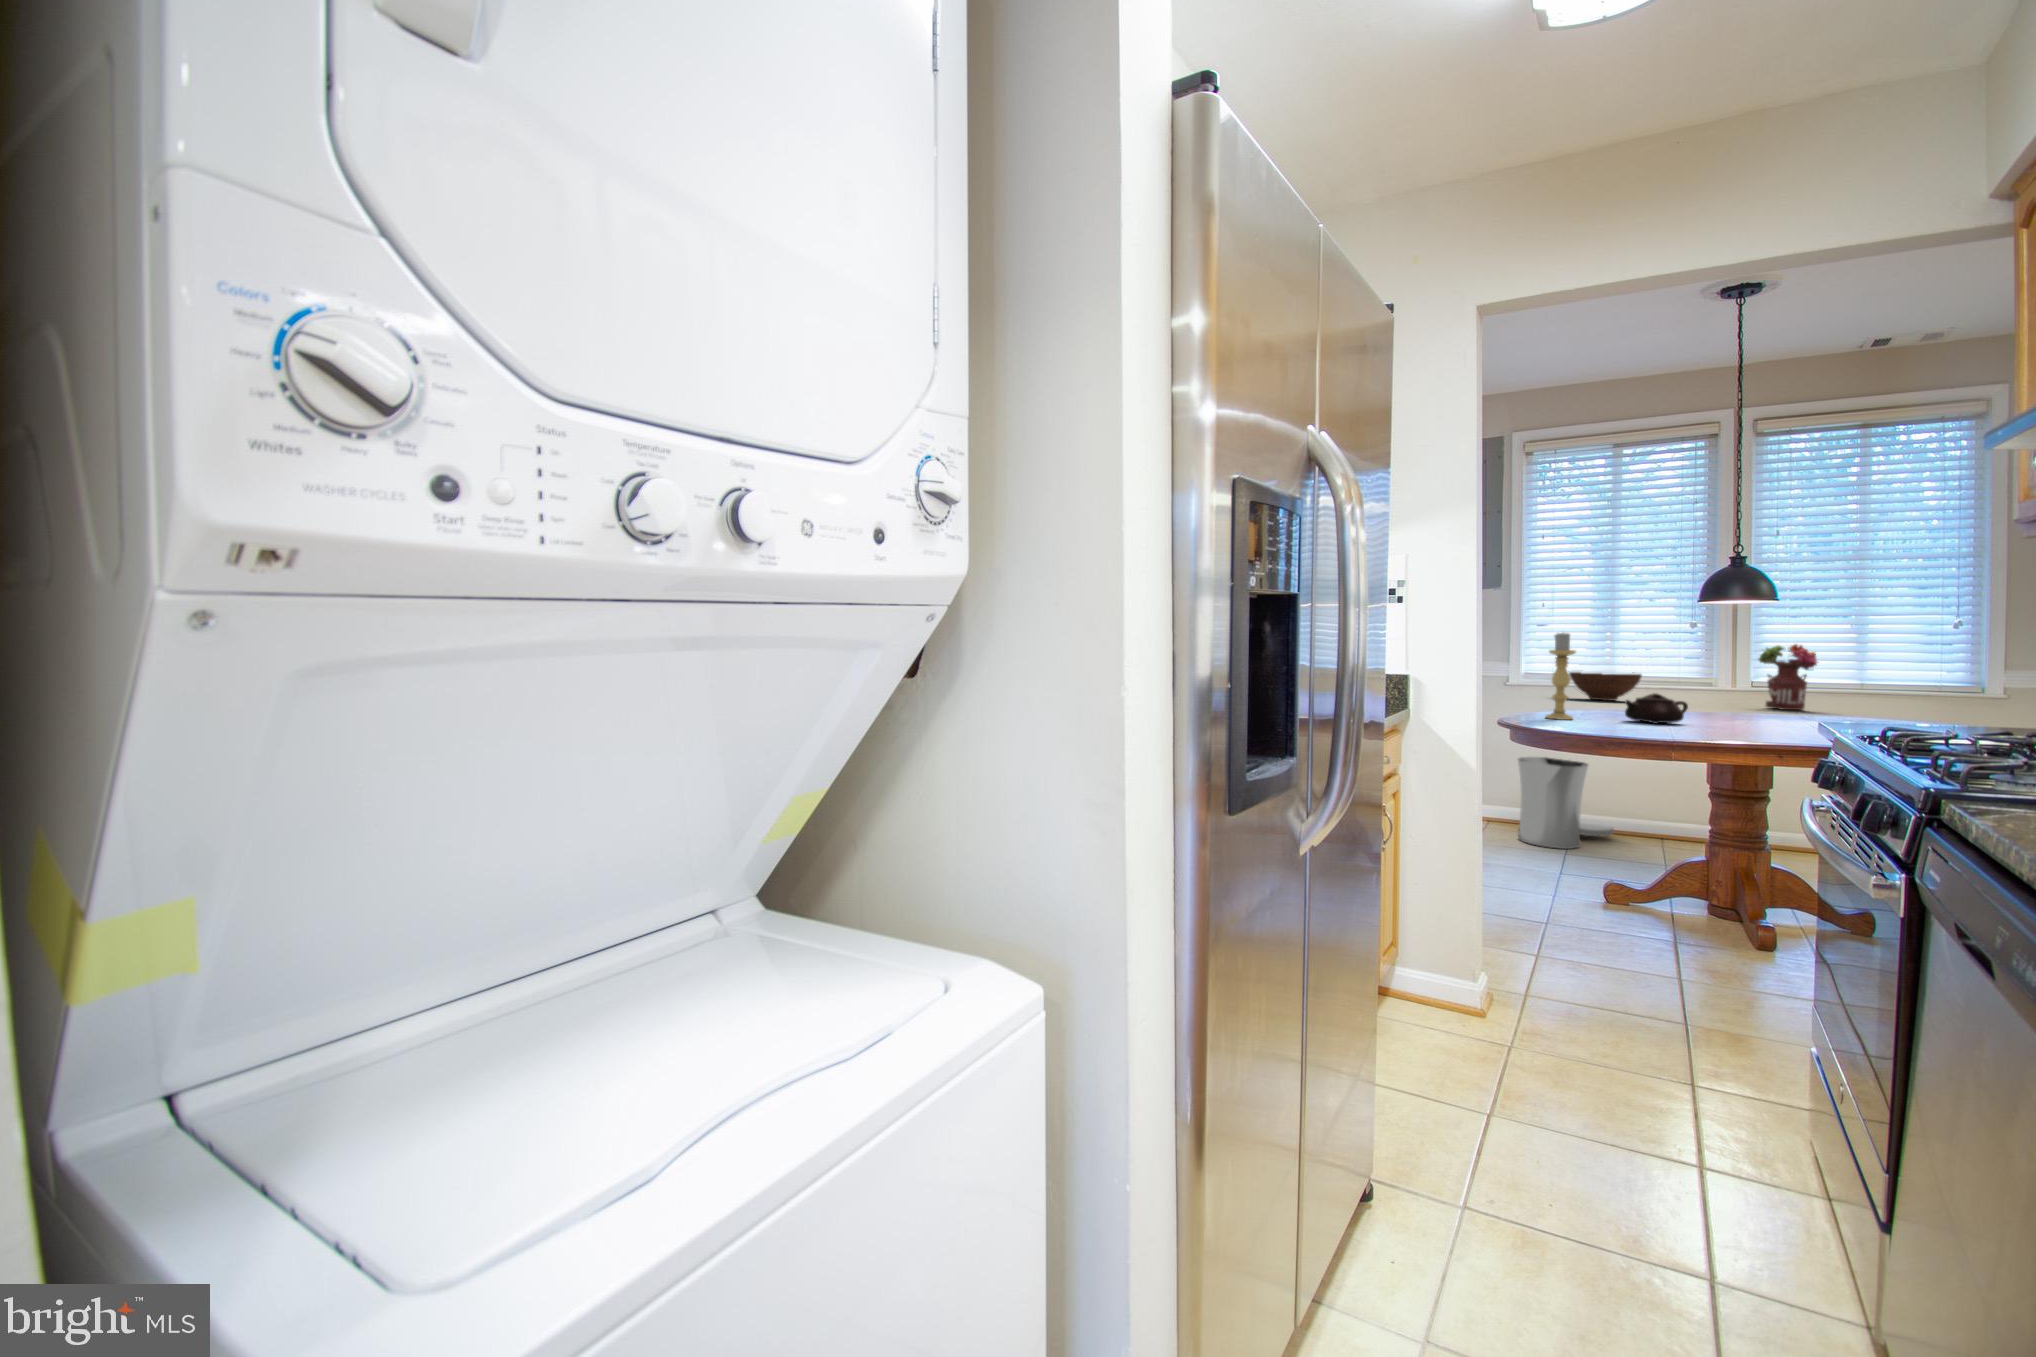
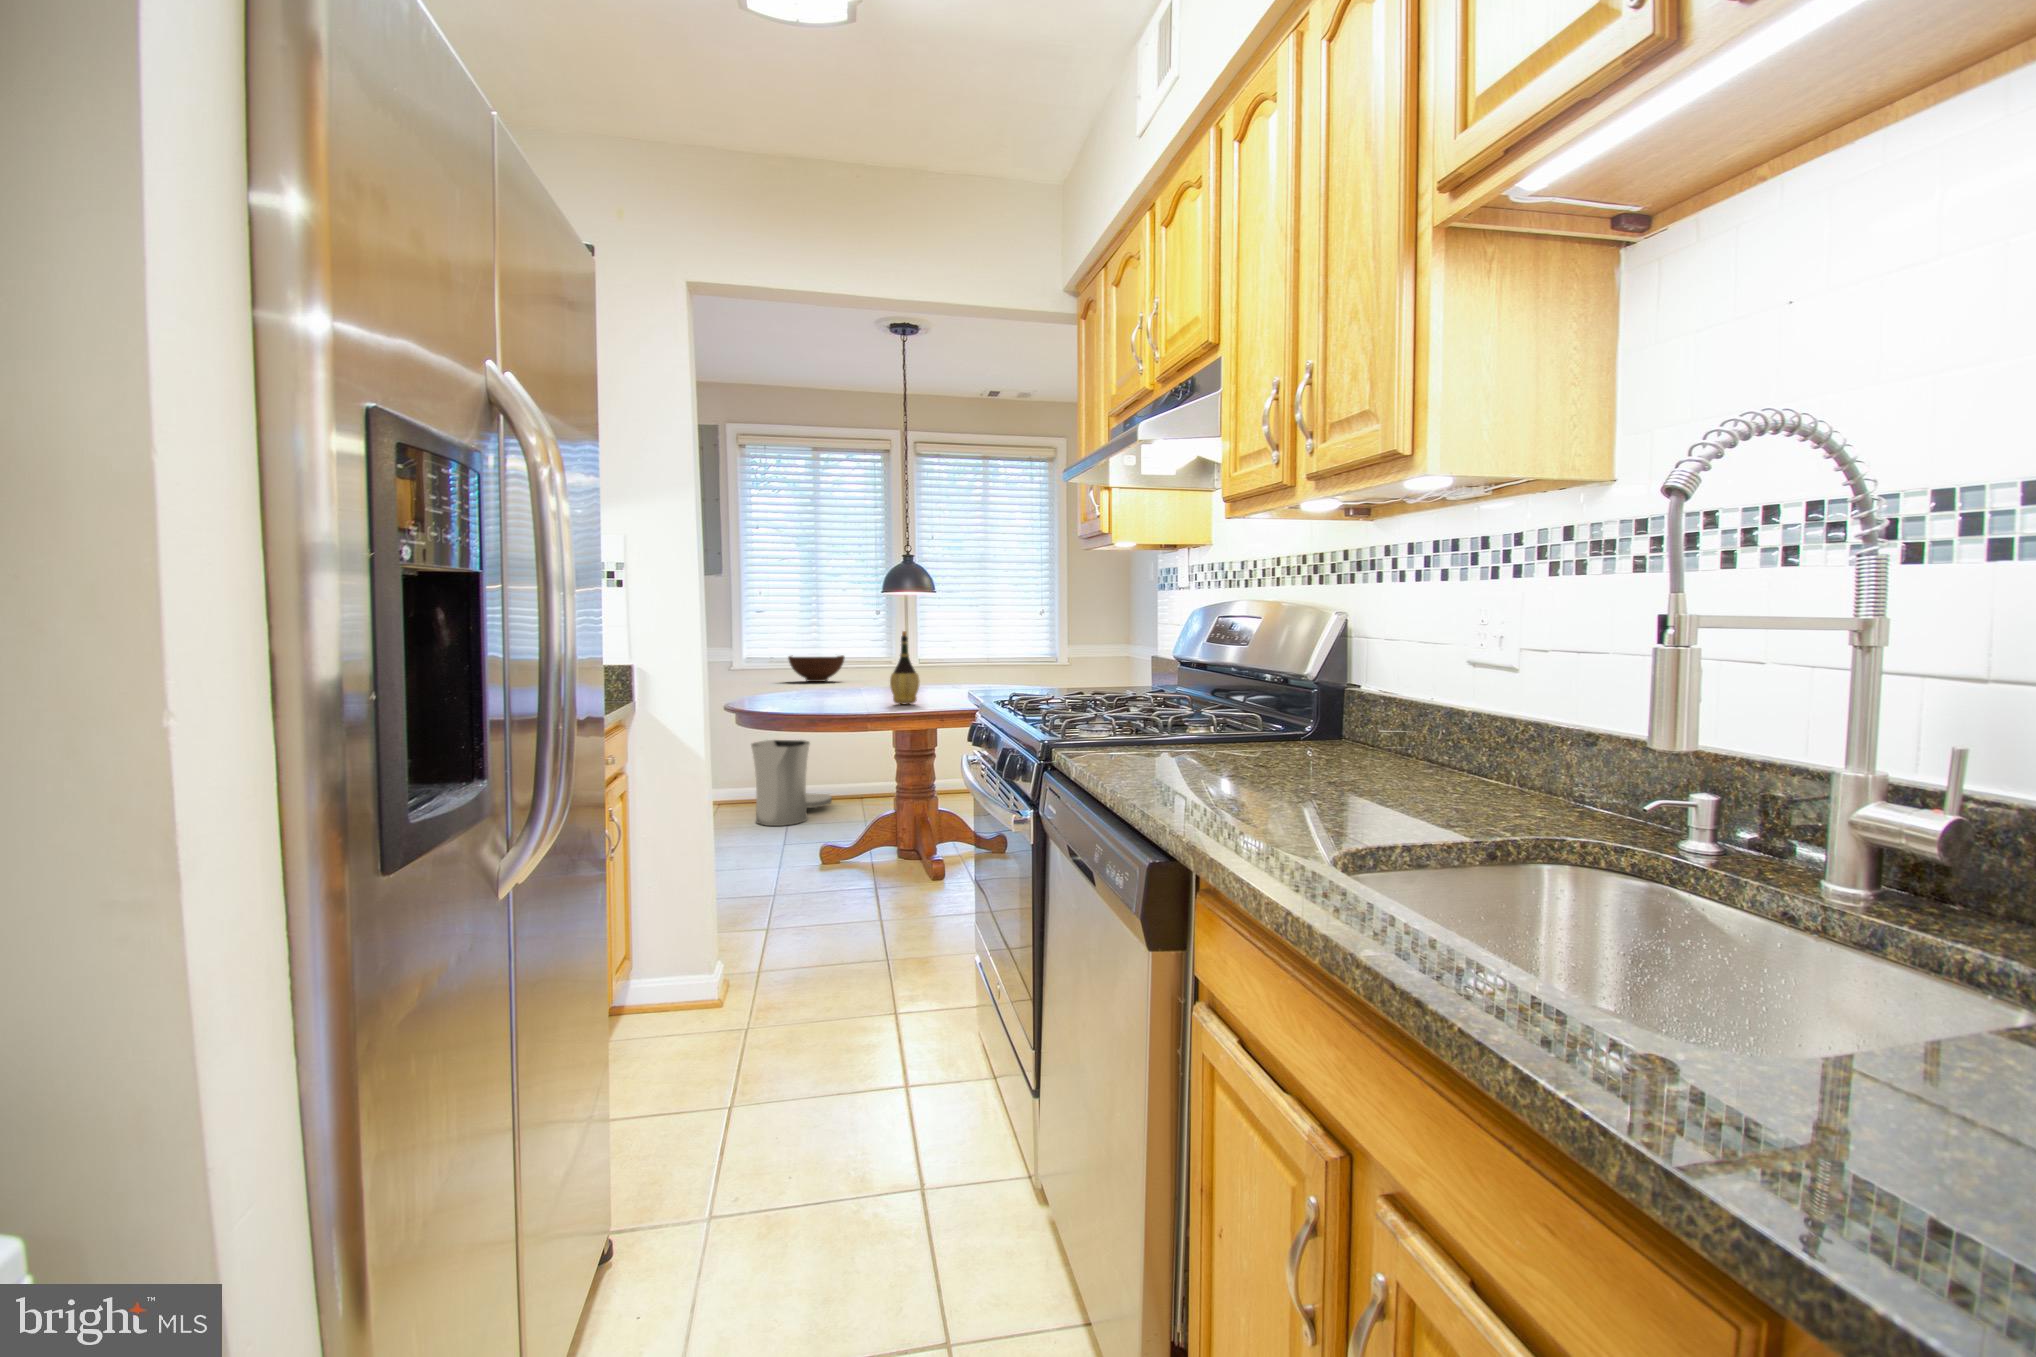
candle holder: present [1545,633,1575,720] -> none [773,619,797,704]
flower arrangement: present [1758,644,1818,710] -> none [921,627,957,680]
wine bottle: none [1700,646,1745,732] -> present [890,631,919,704]
teapot: present [1625,693,1688,724] -> none [836,674,881,701]

